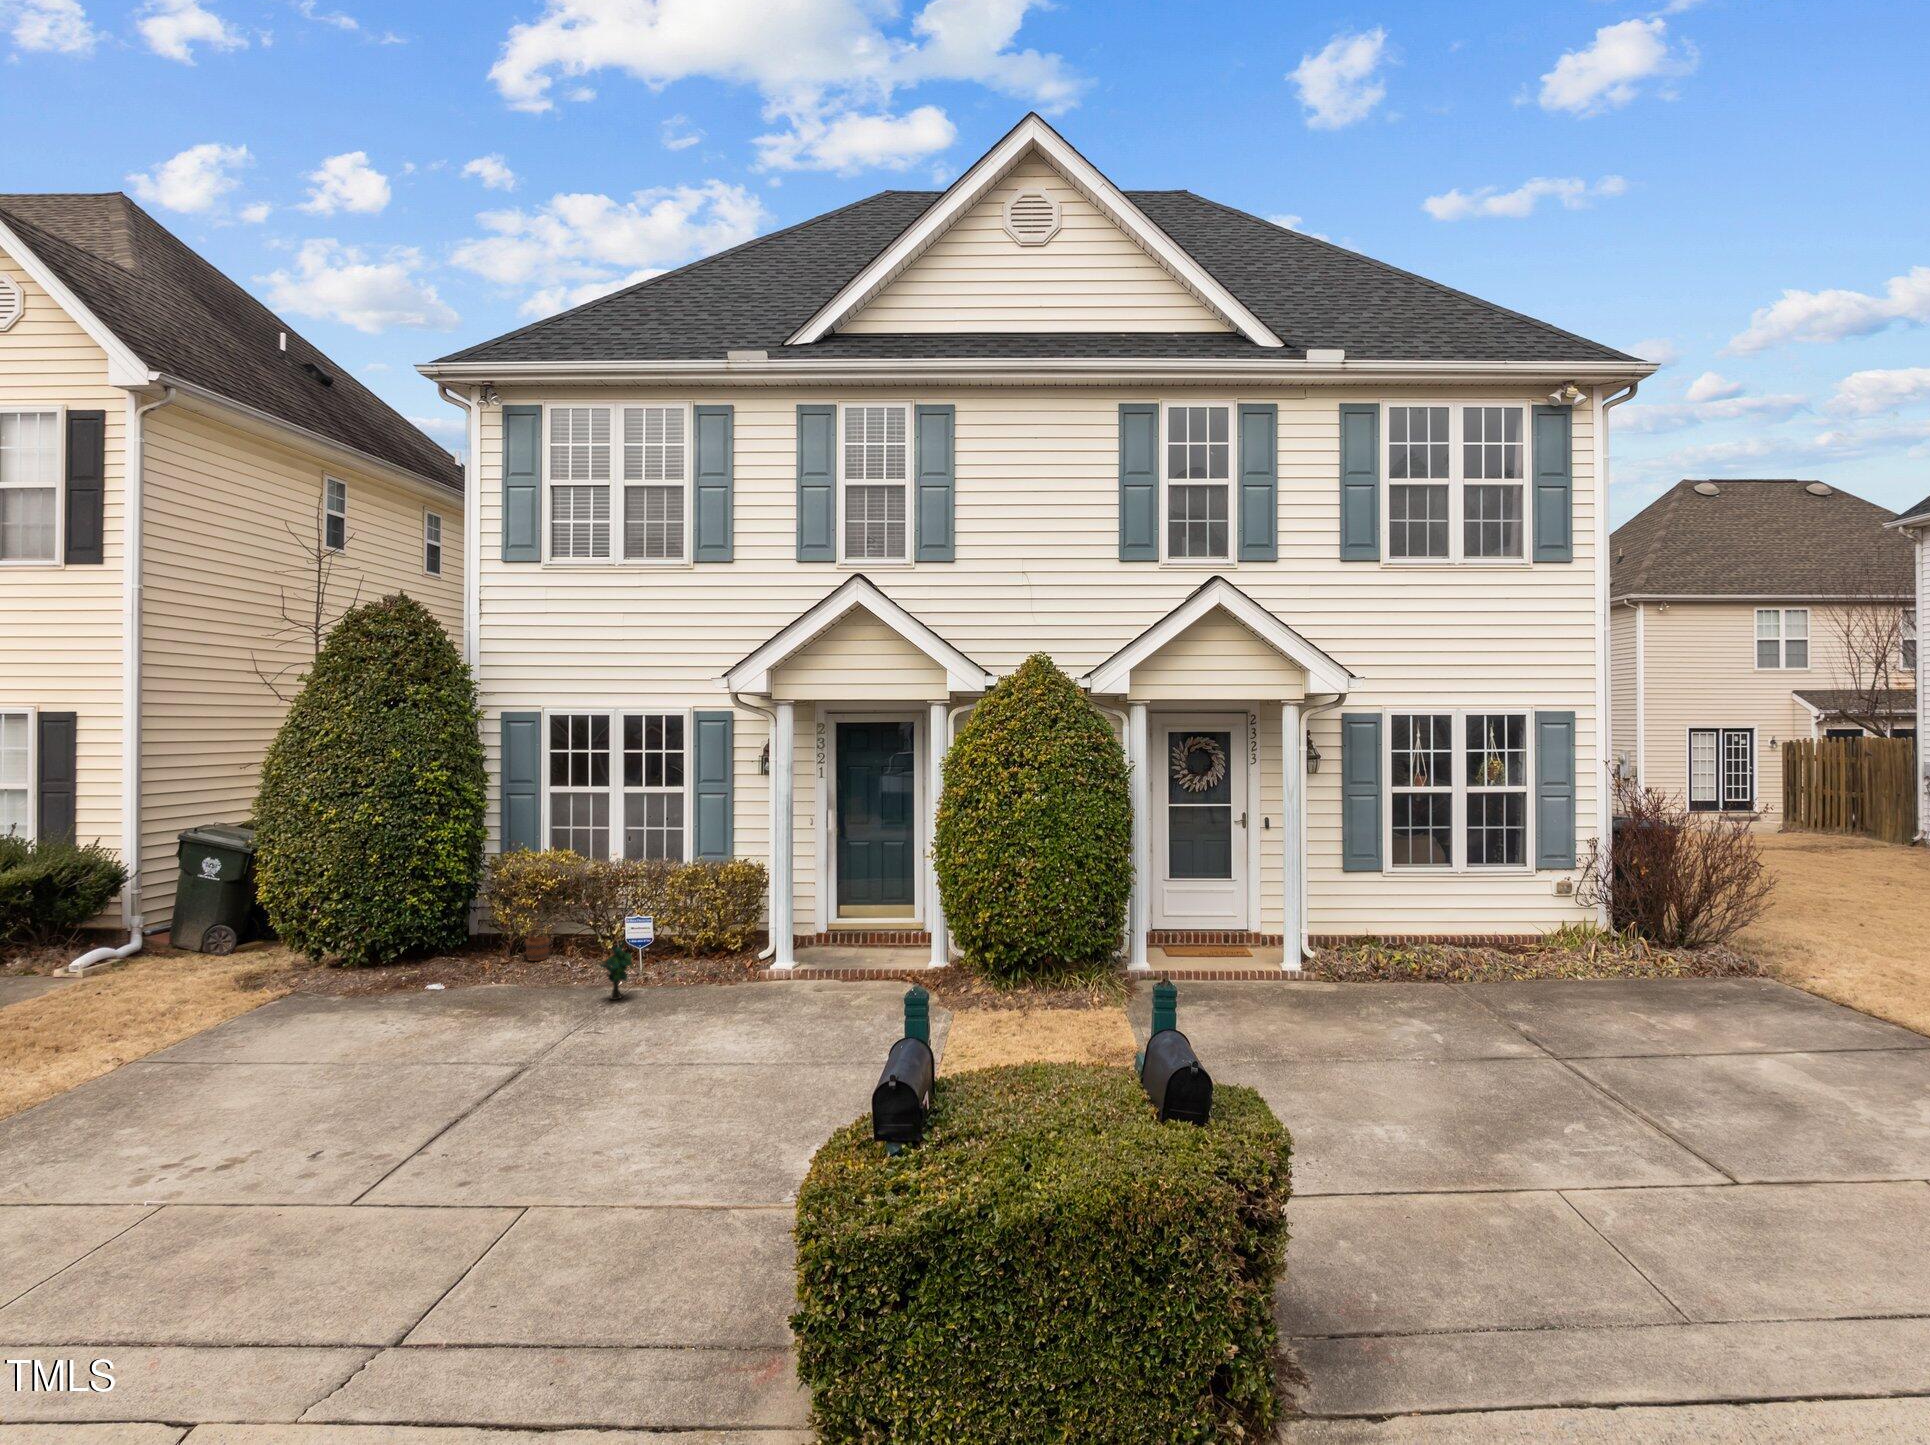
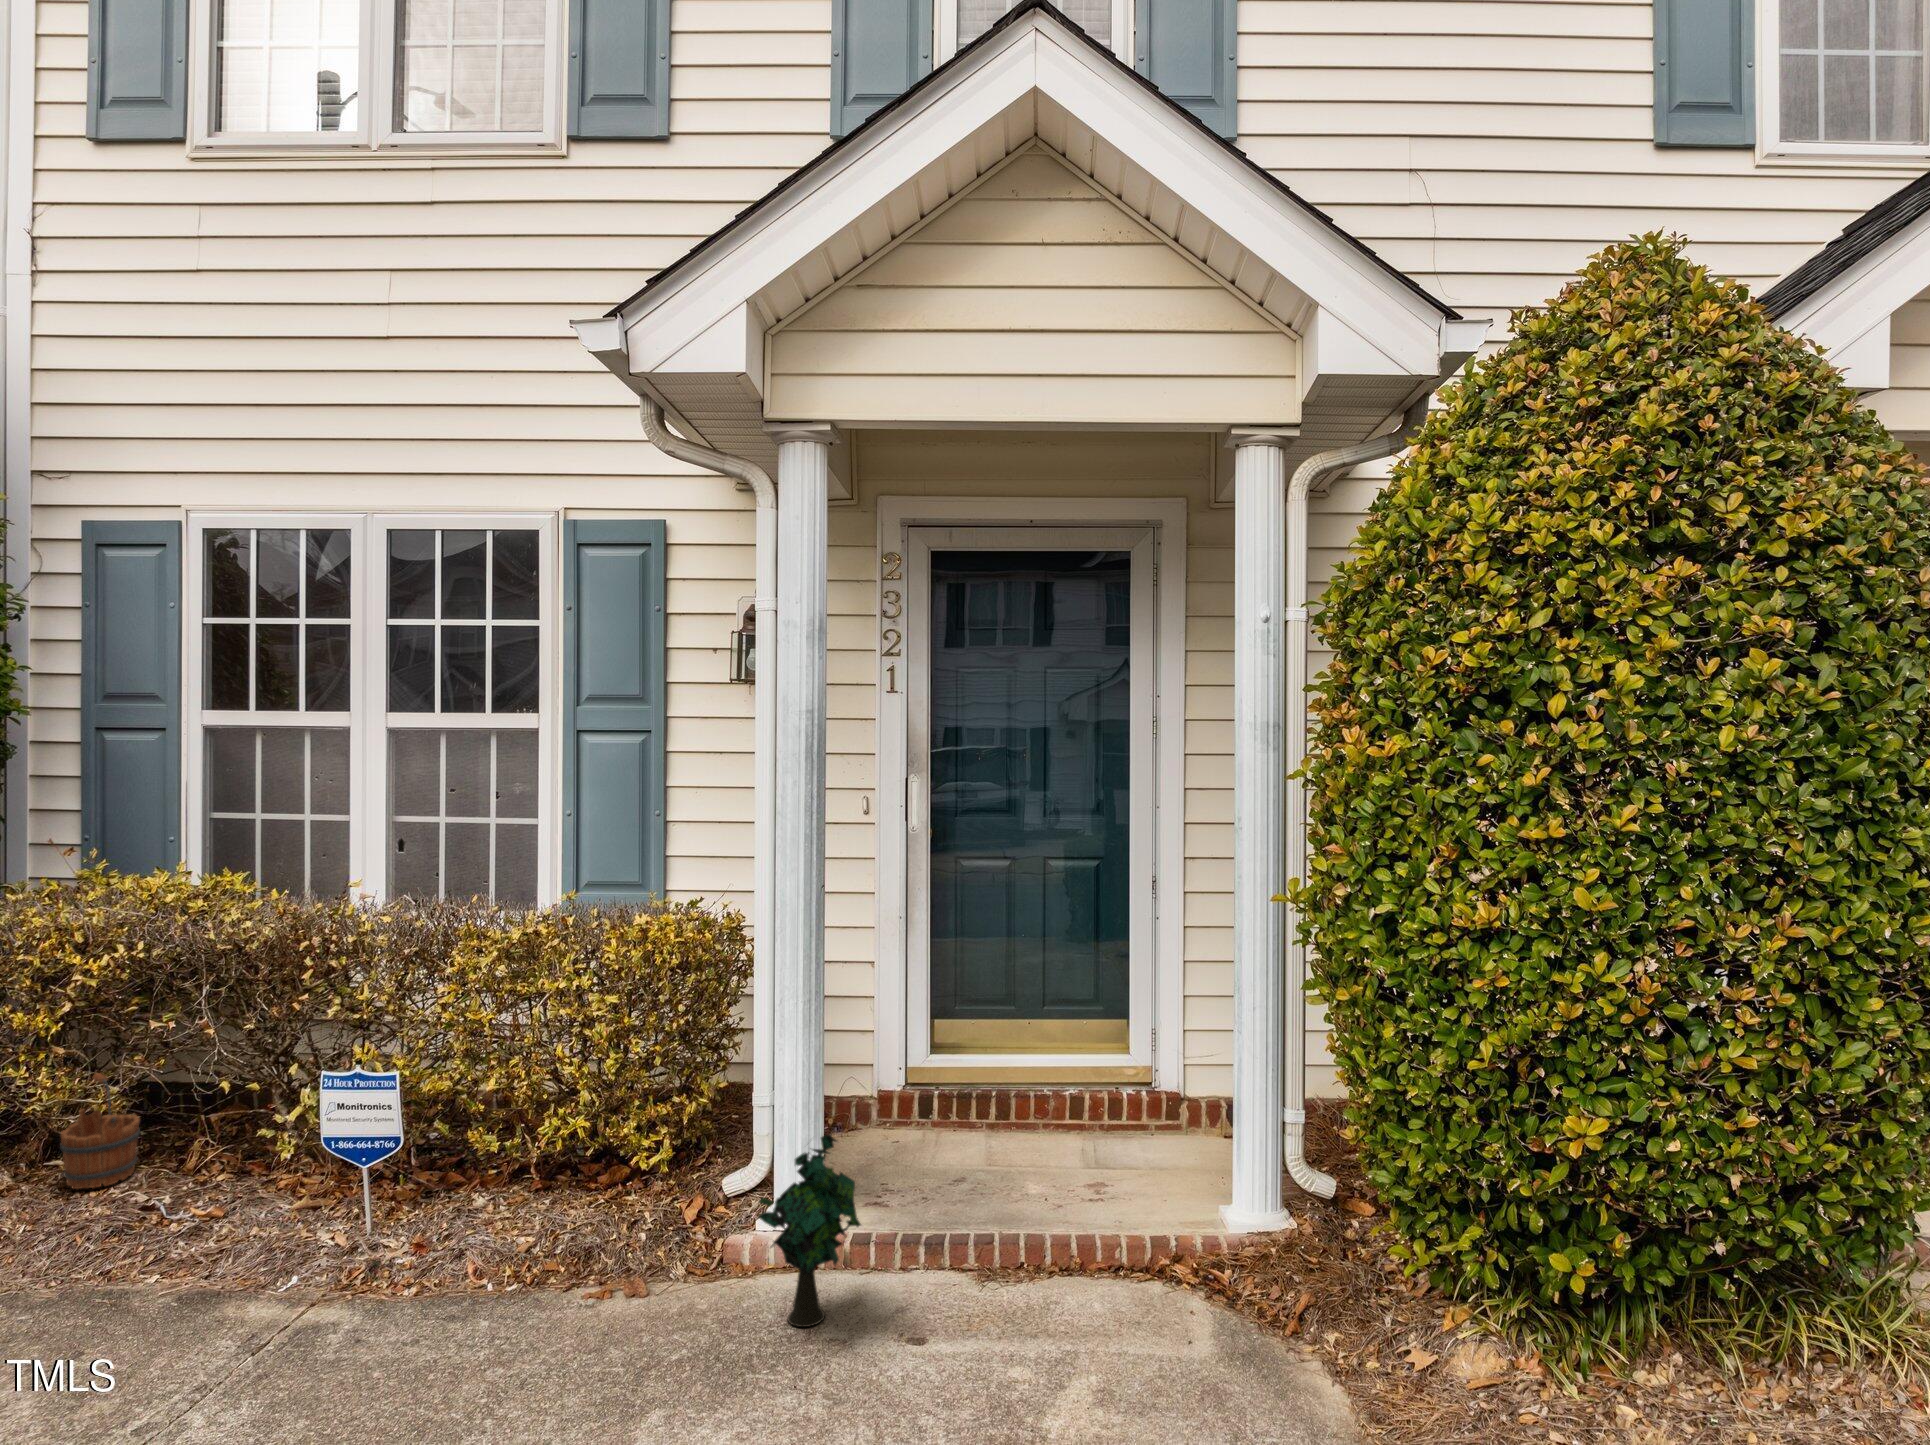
decorative plant: present [600,941,633,1000] -> present [758,1134,861,1327]

